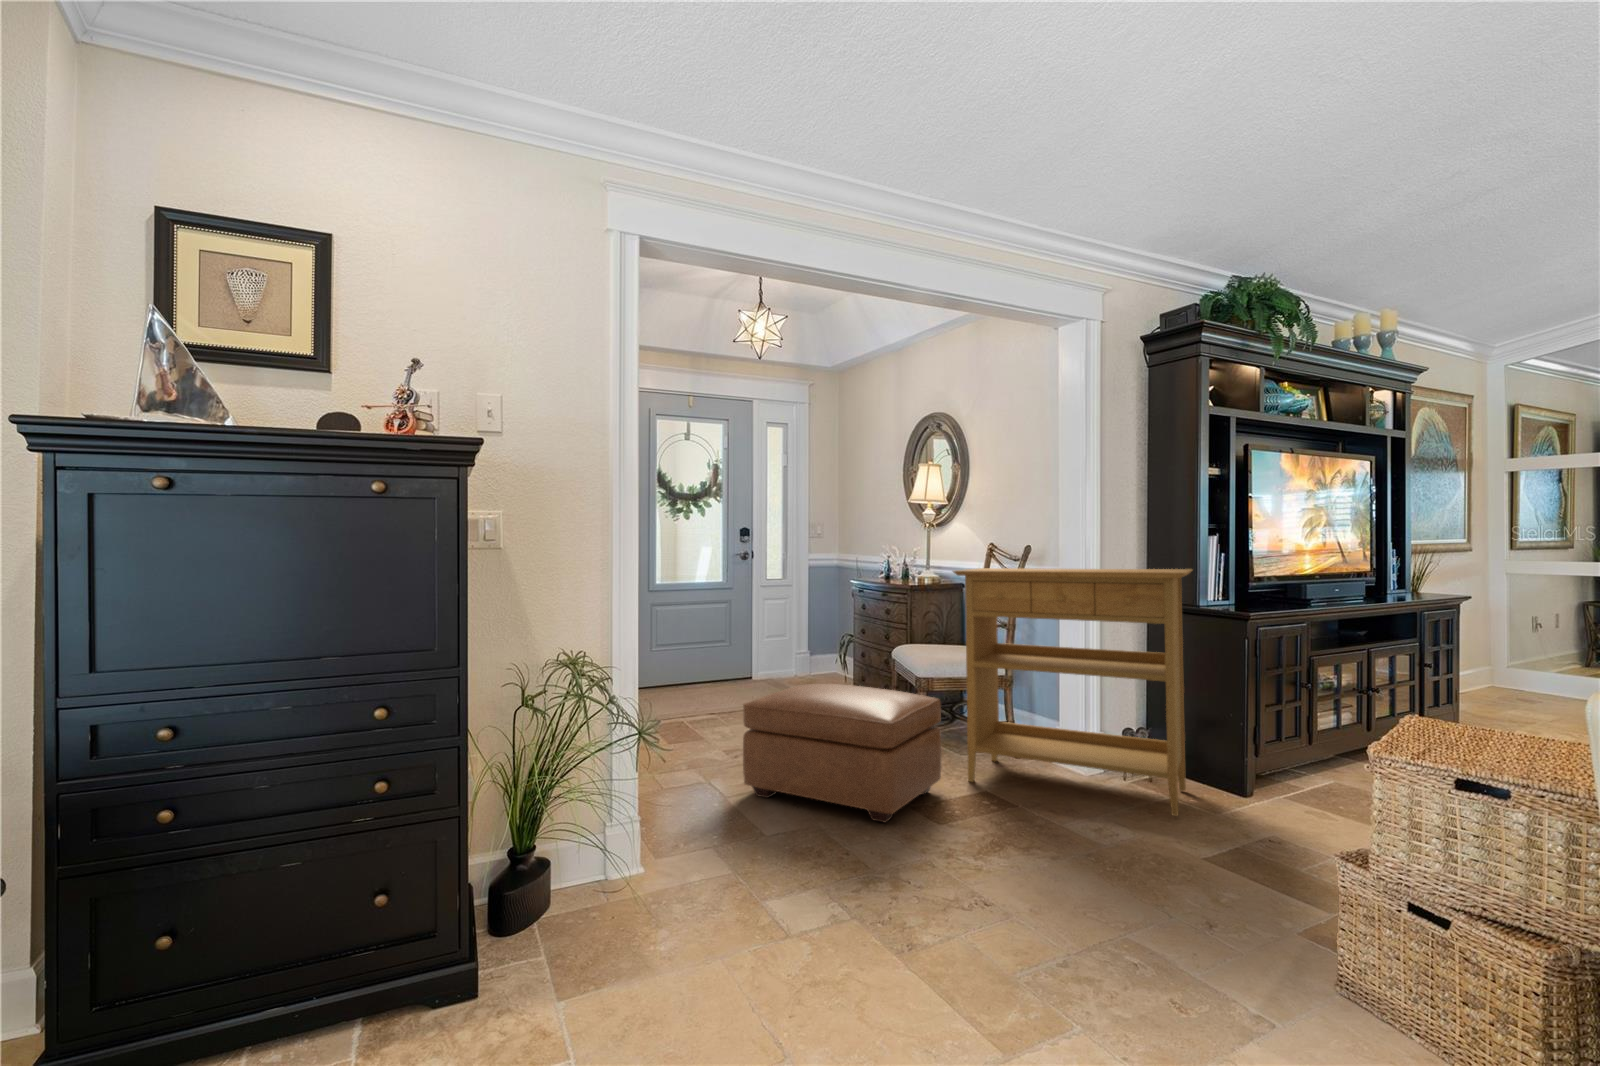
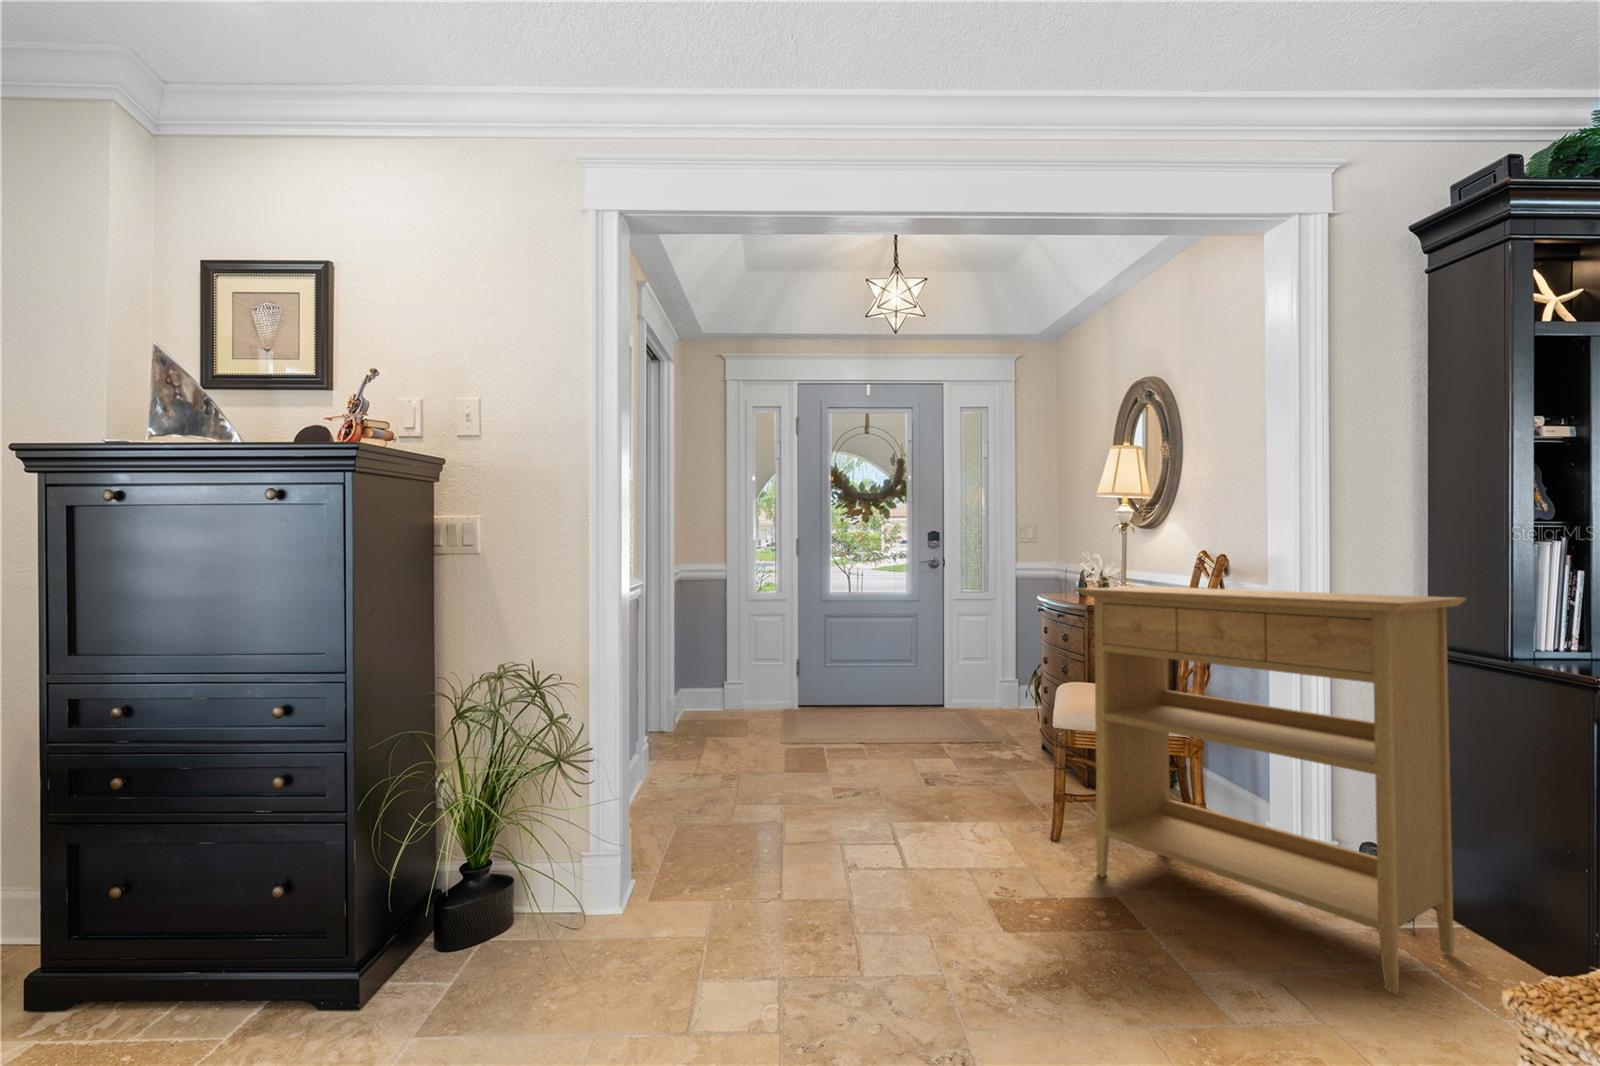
ottoman: present [743,684,941,822] -> none [802,721,1046,910]

